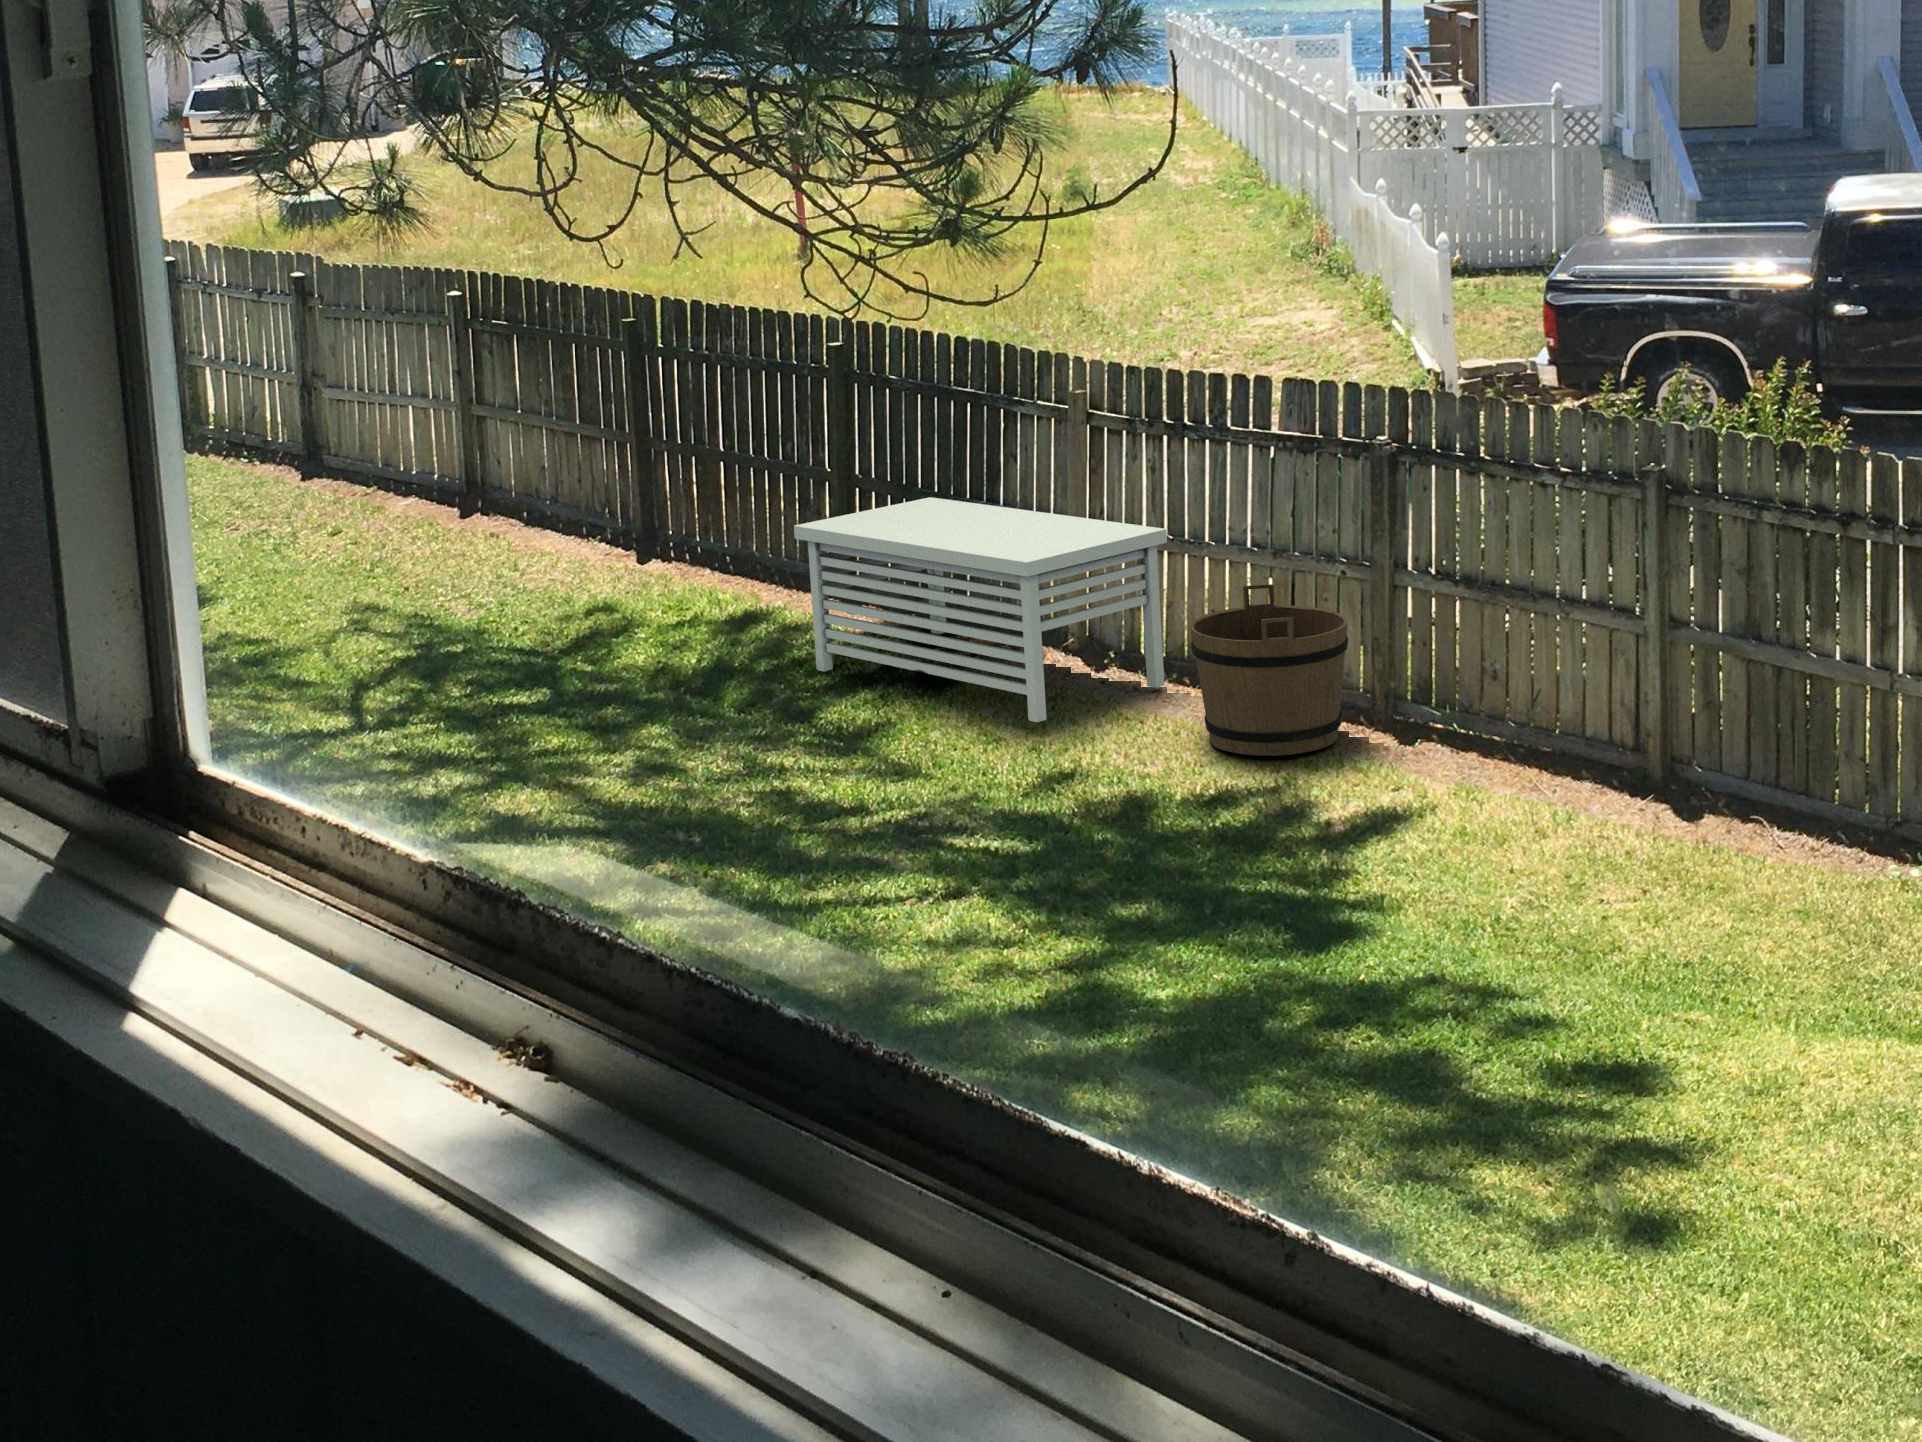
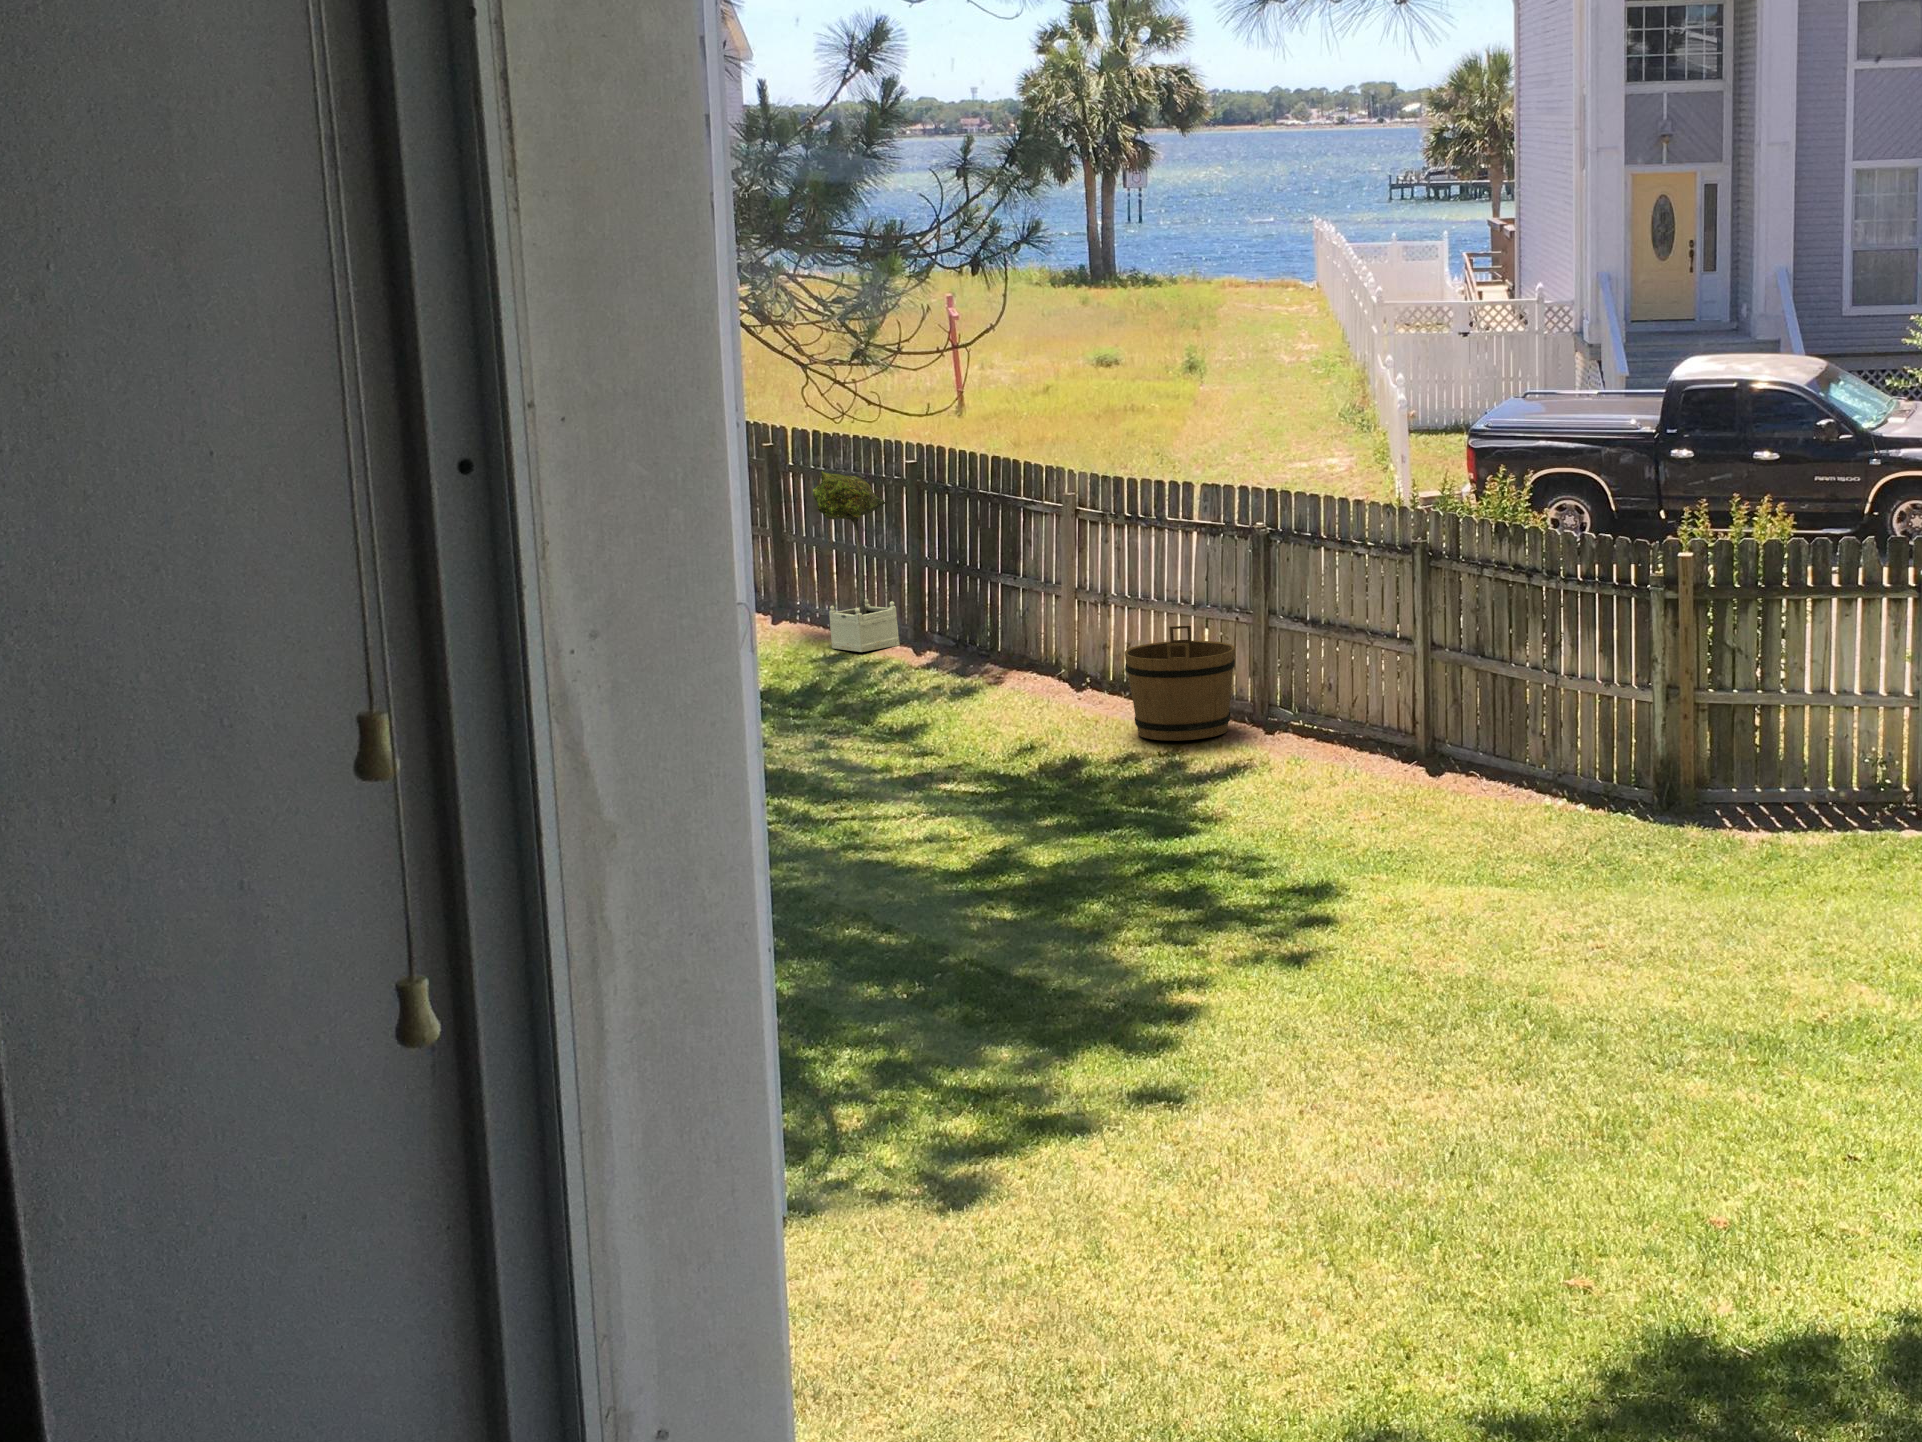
potted tree: none [701,363,820,608] -> present [813,471,900,652]
storage bench: present [794,497,1167,722] -> none [866,570,1124,720]

